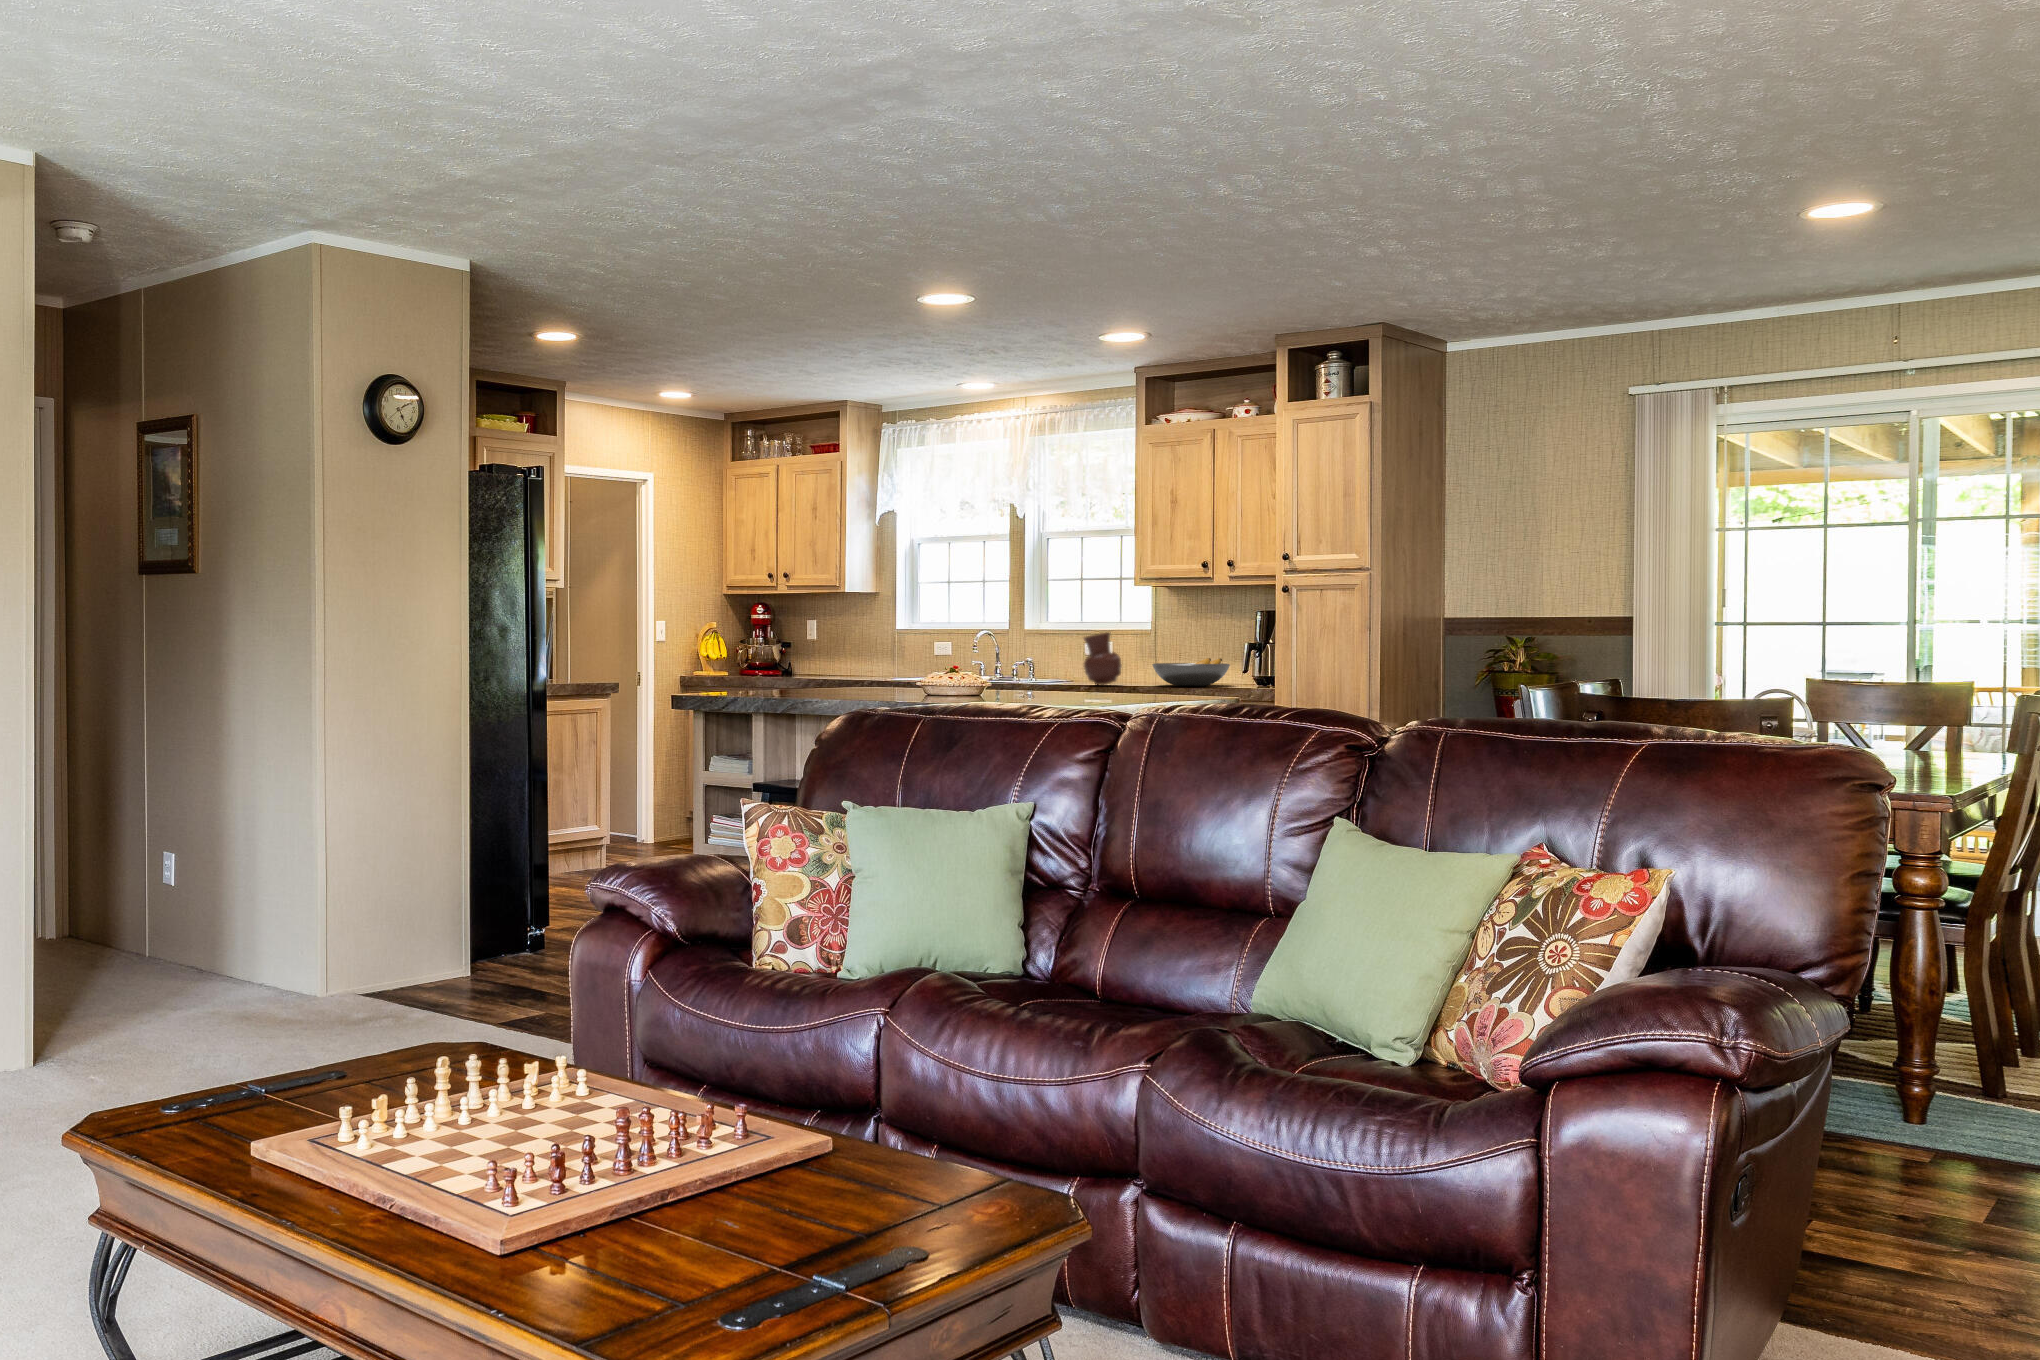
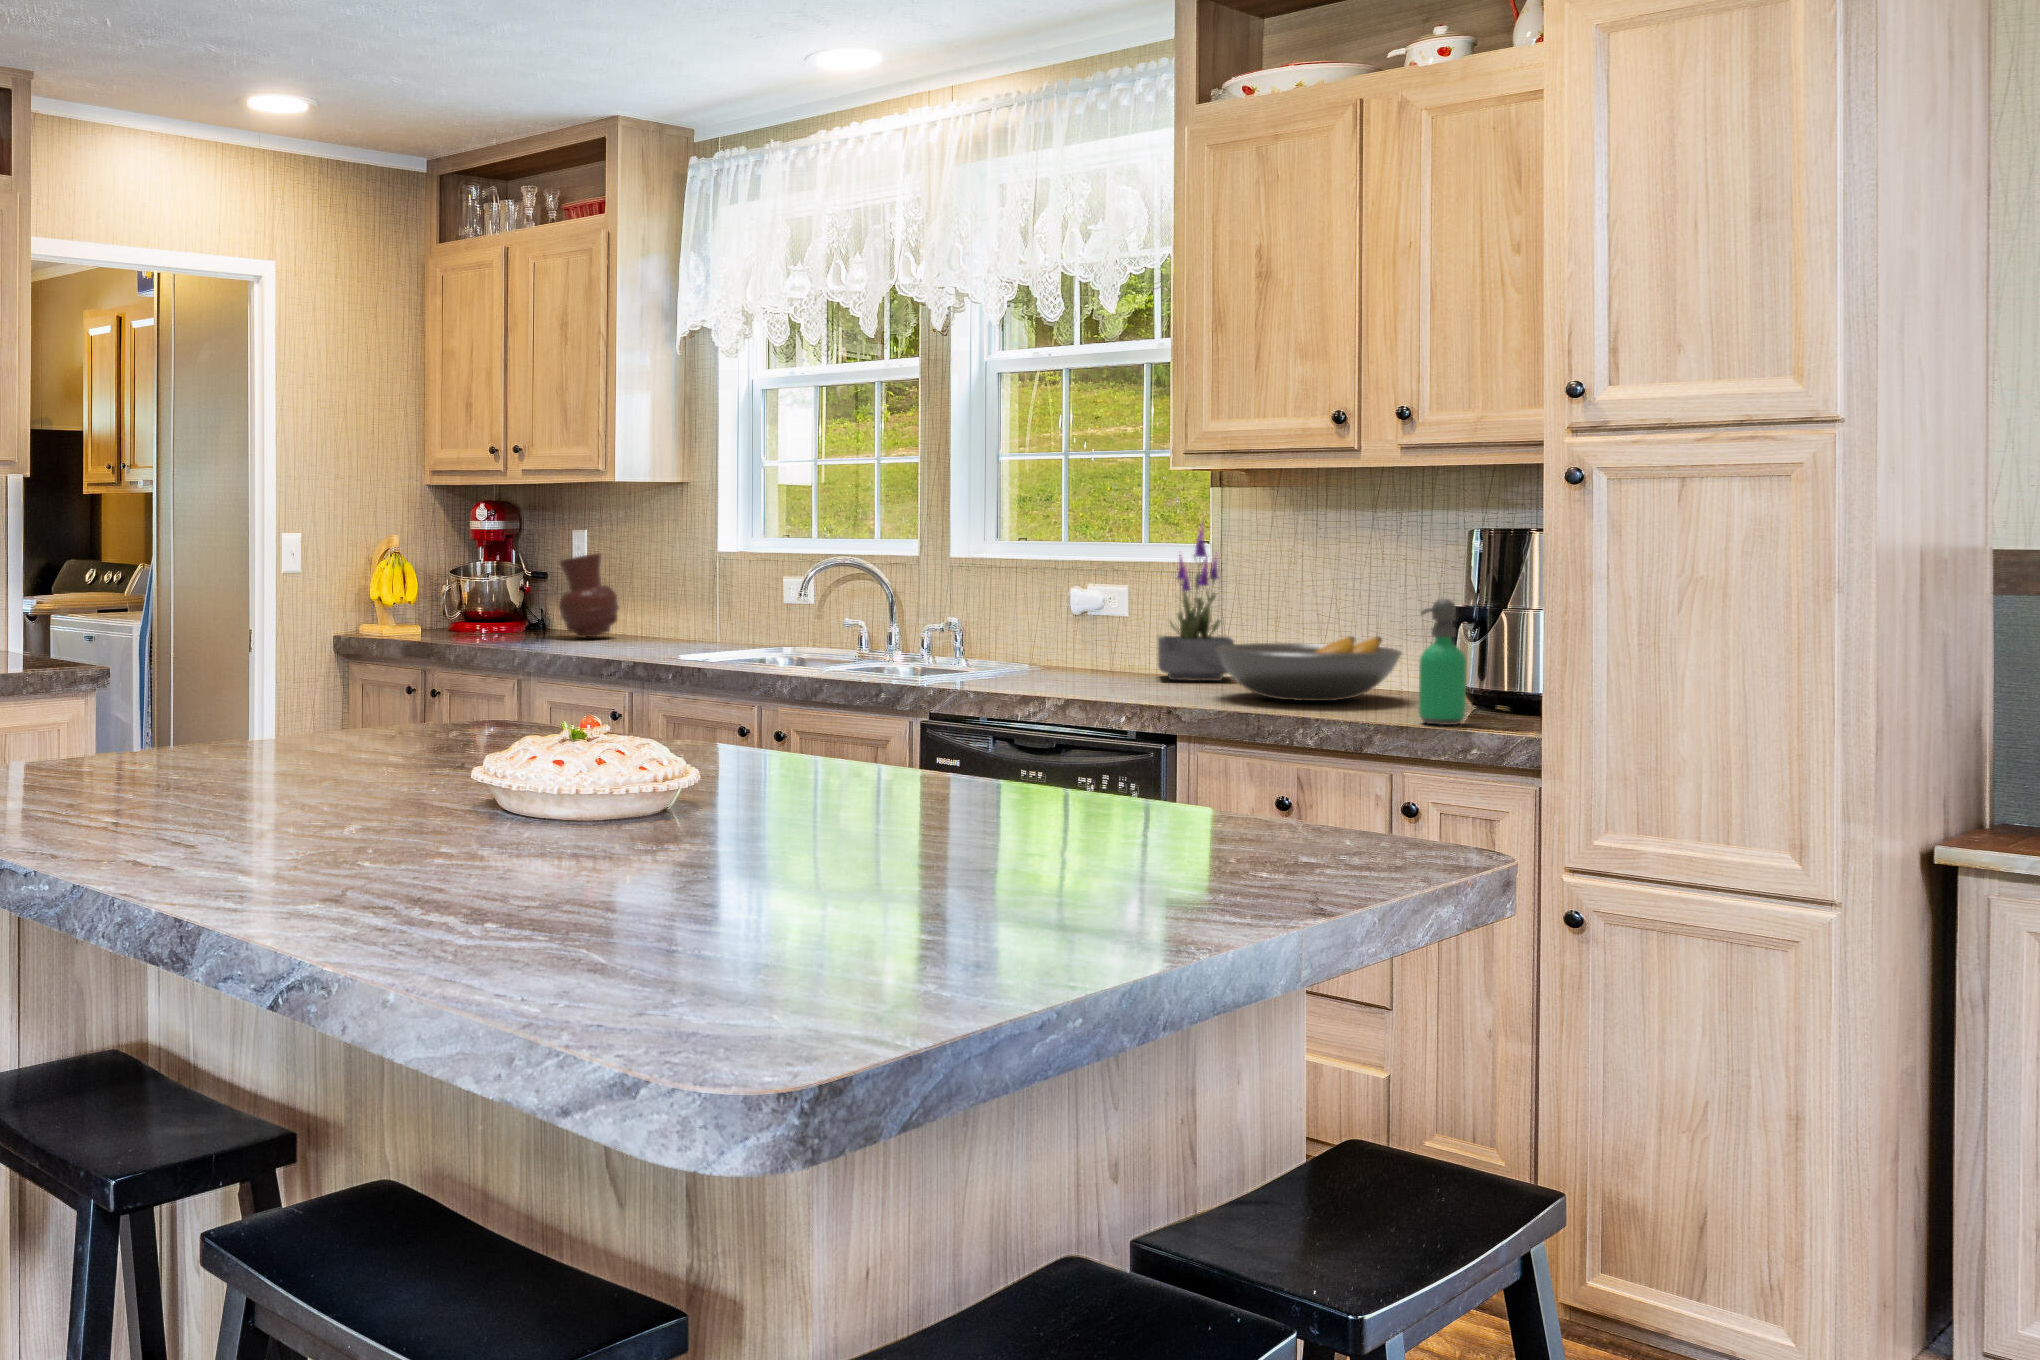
potted plant: none [1125,609,1160,682] -> present [1158,520,1234,681]
vase: present [1084,632,1122,685] -> present [559,553,619,638]
soap dispenser: none [1234,639,1253,690] -> present [1419,599,1466,725]

